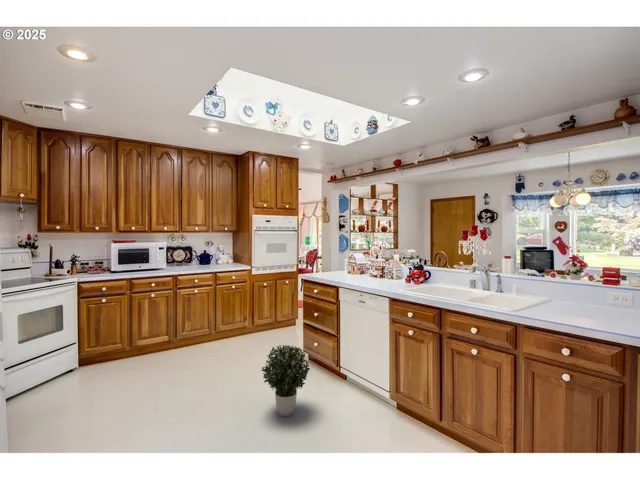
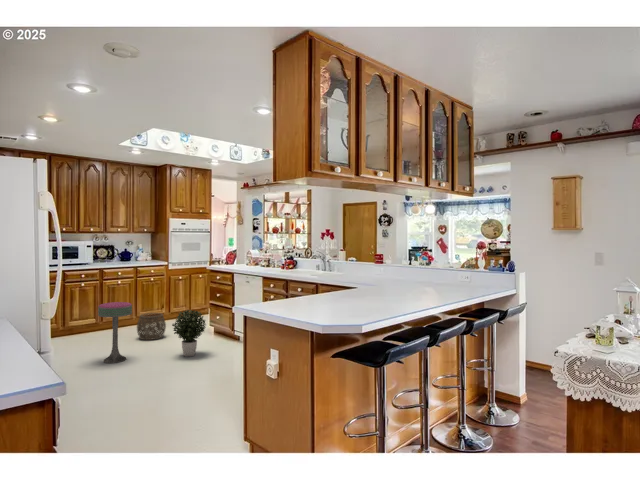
bar stool: none [155,332,204,429] -> present [98,302,132,363]
woven basket: none [214,332,250,370] -> present [137,313,166,340]

